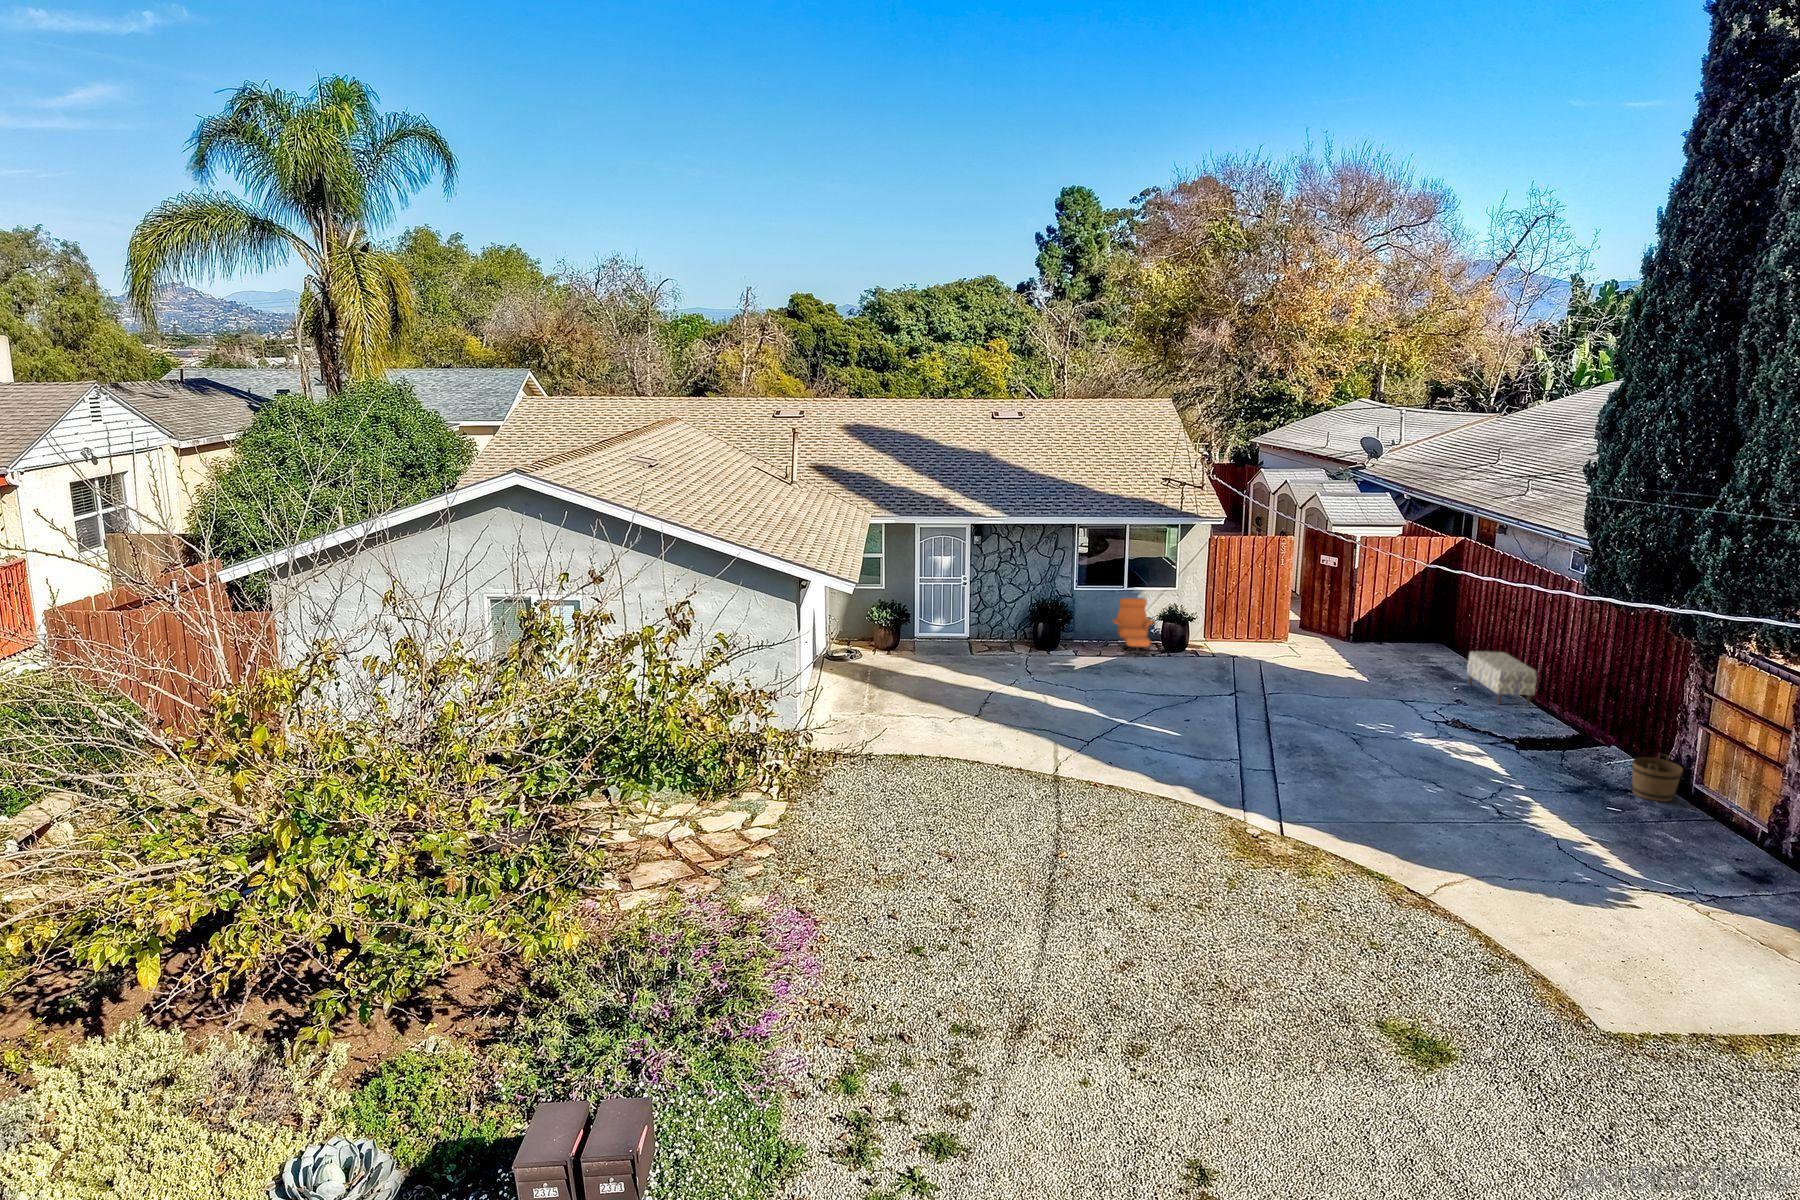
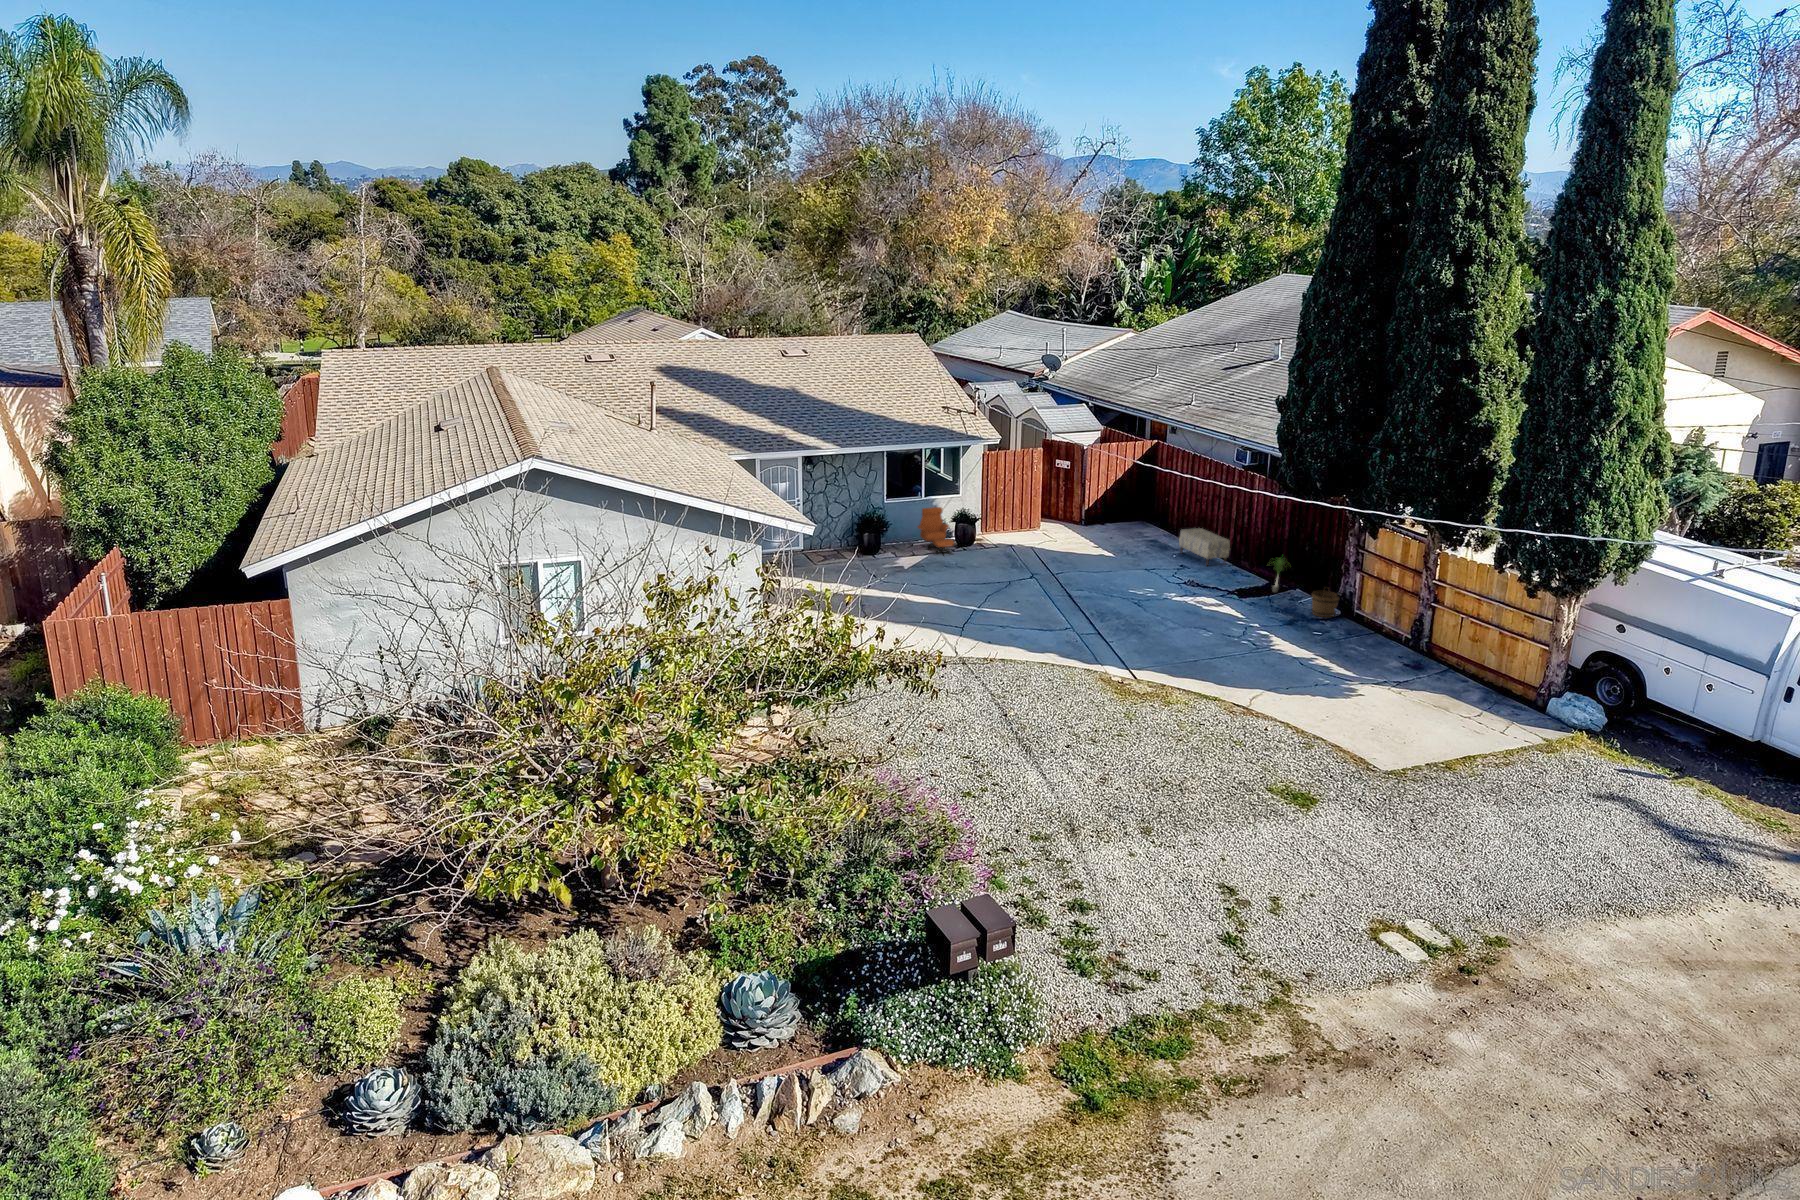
potted plant: none [1570,694,1617,753] -> present [1272,558,1284,592]

